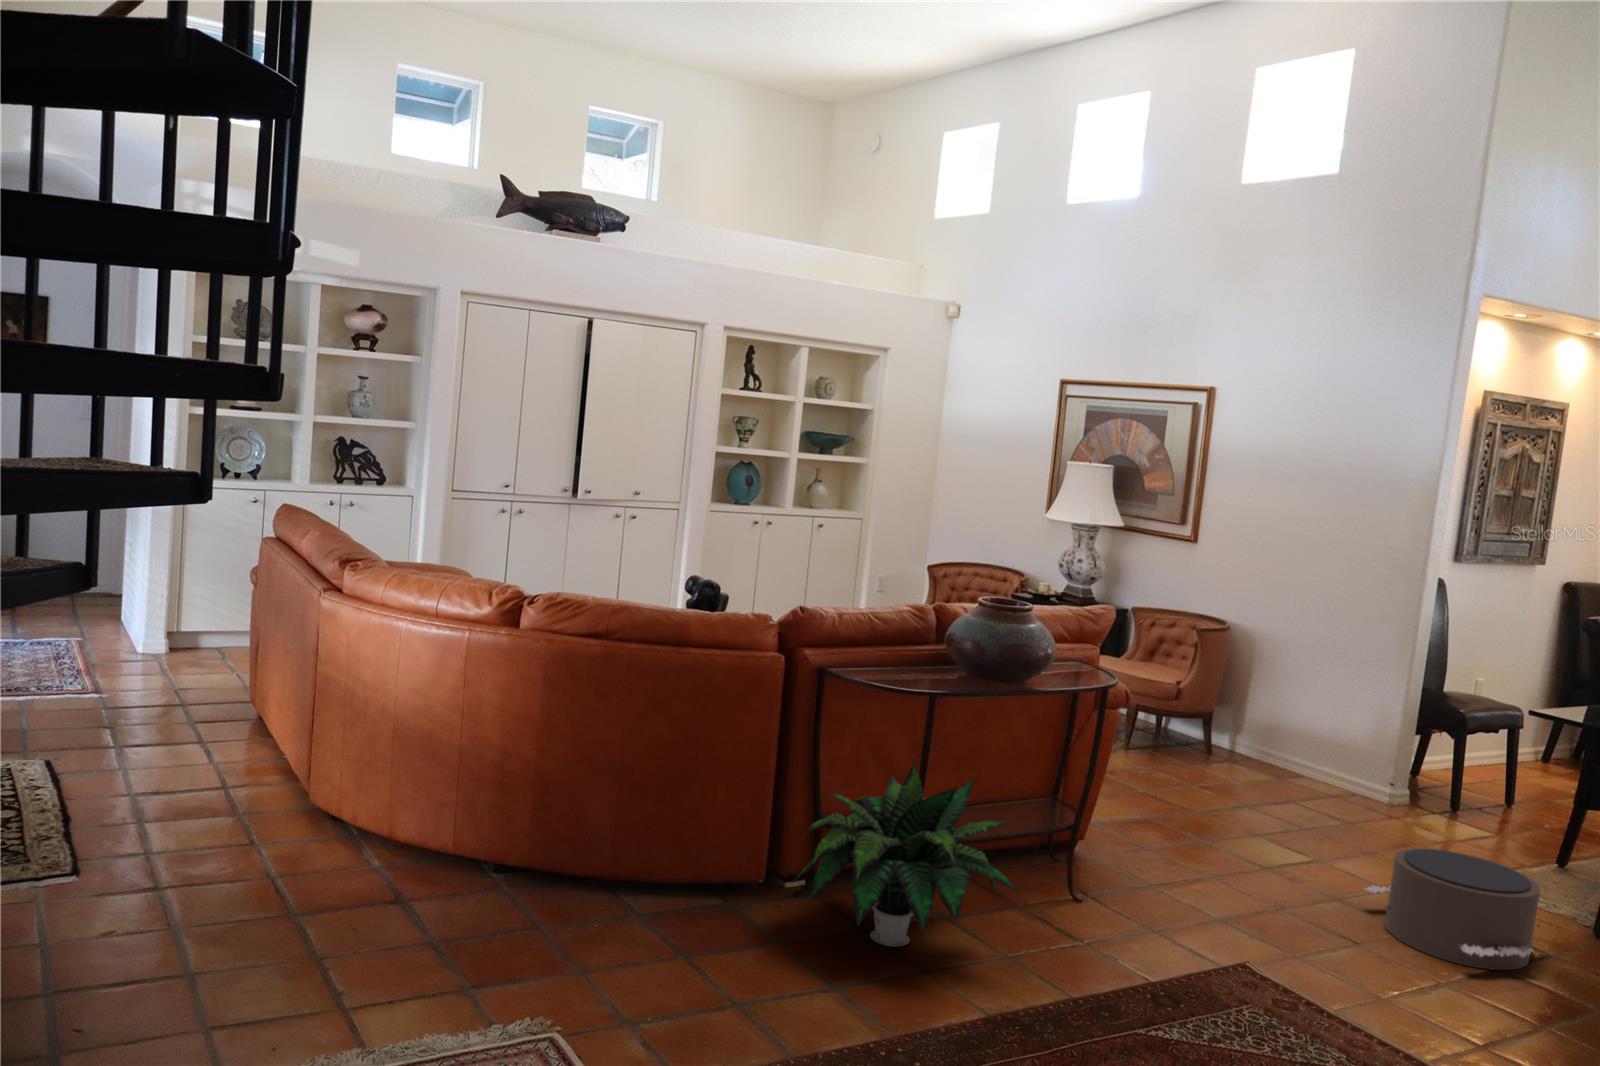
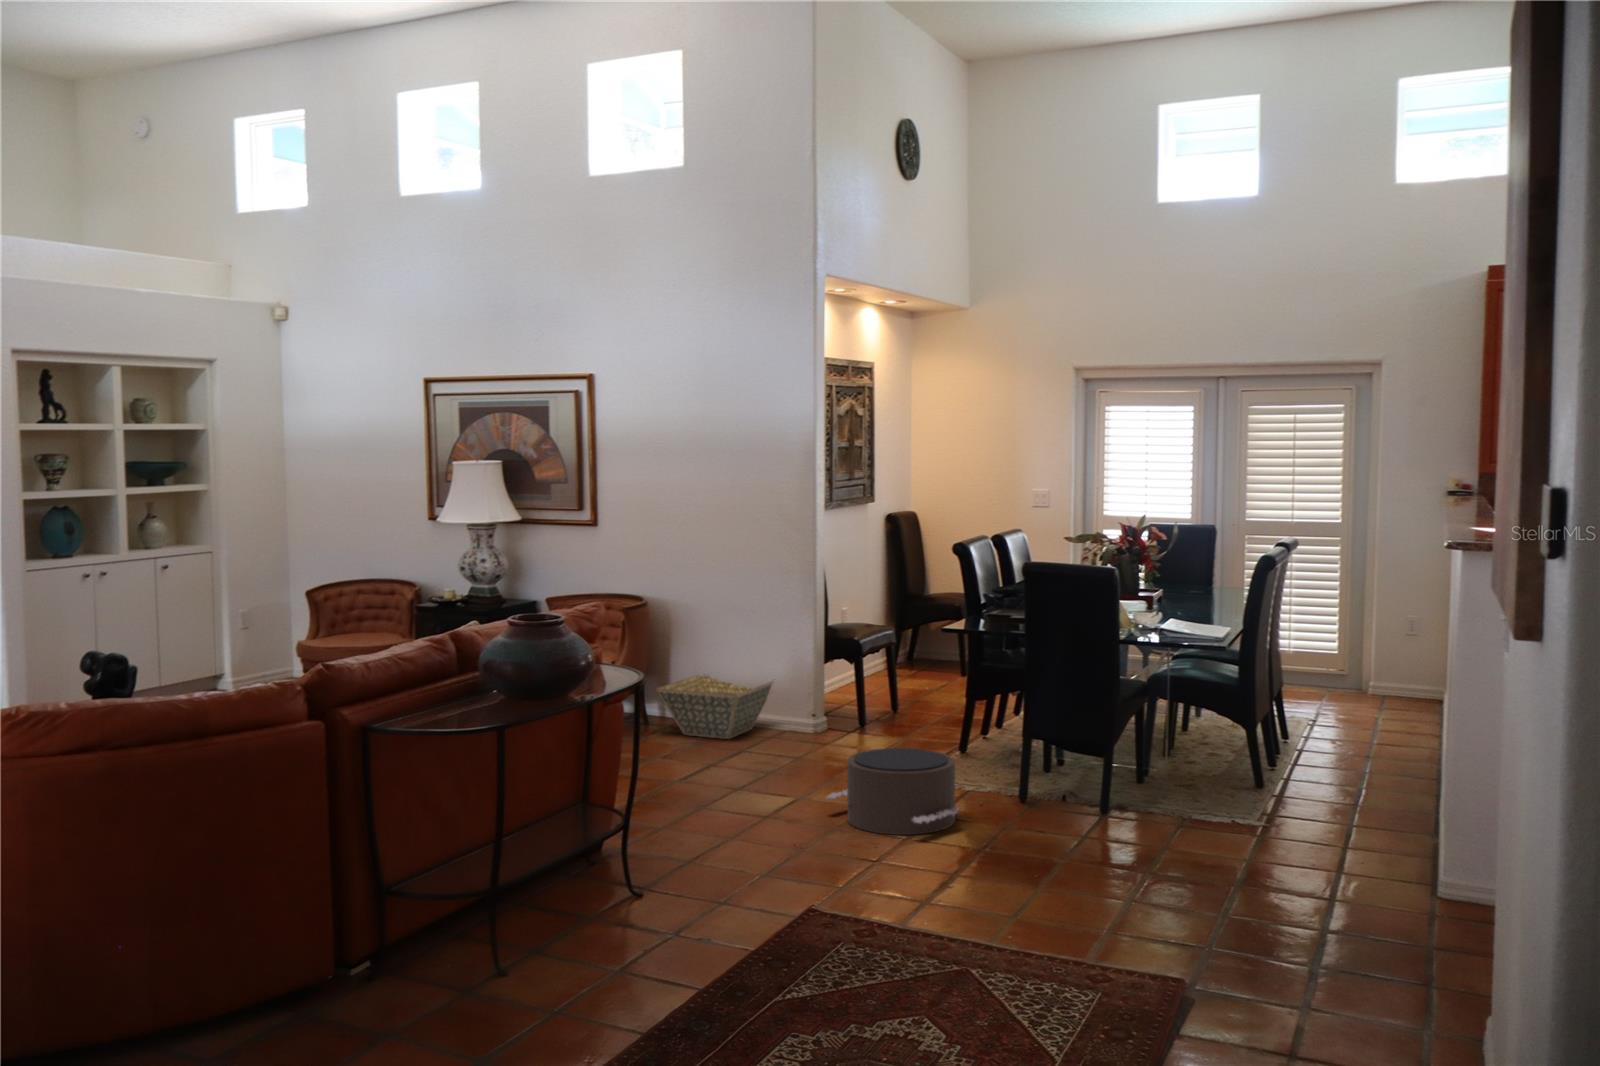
basket: none [1223,716,1367,792] -> present [656,675,774,739]
potted plant: present [795,762,1019,946] -> none [349,769,587,954]

